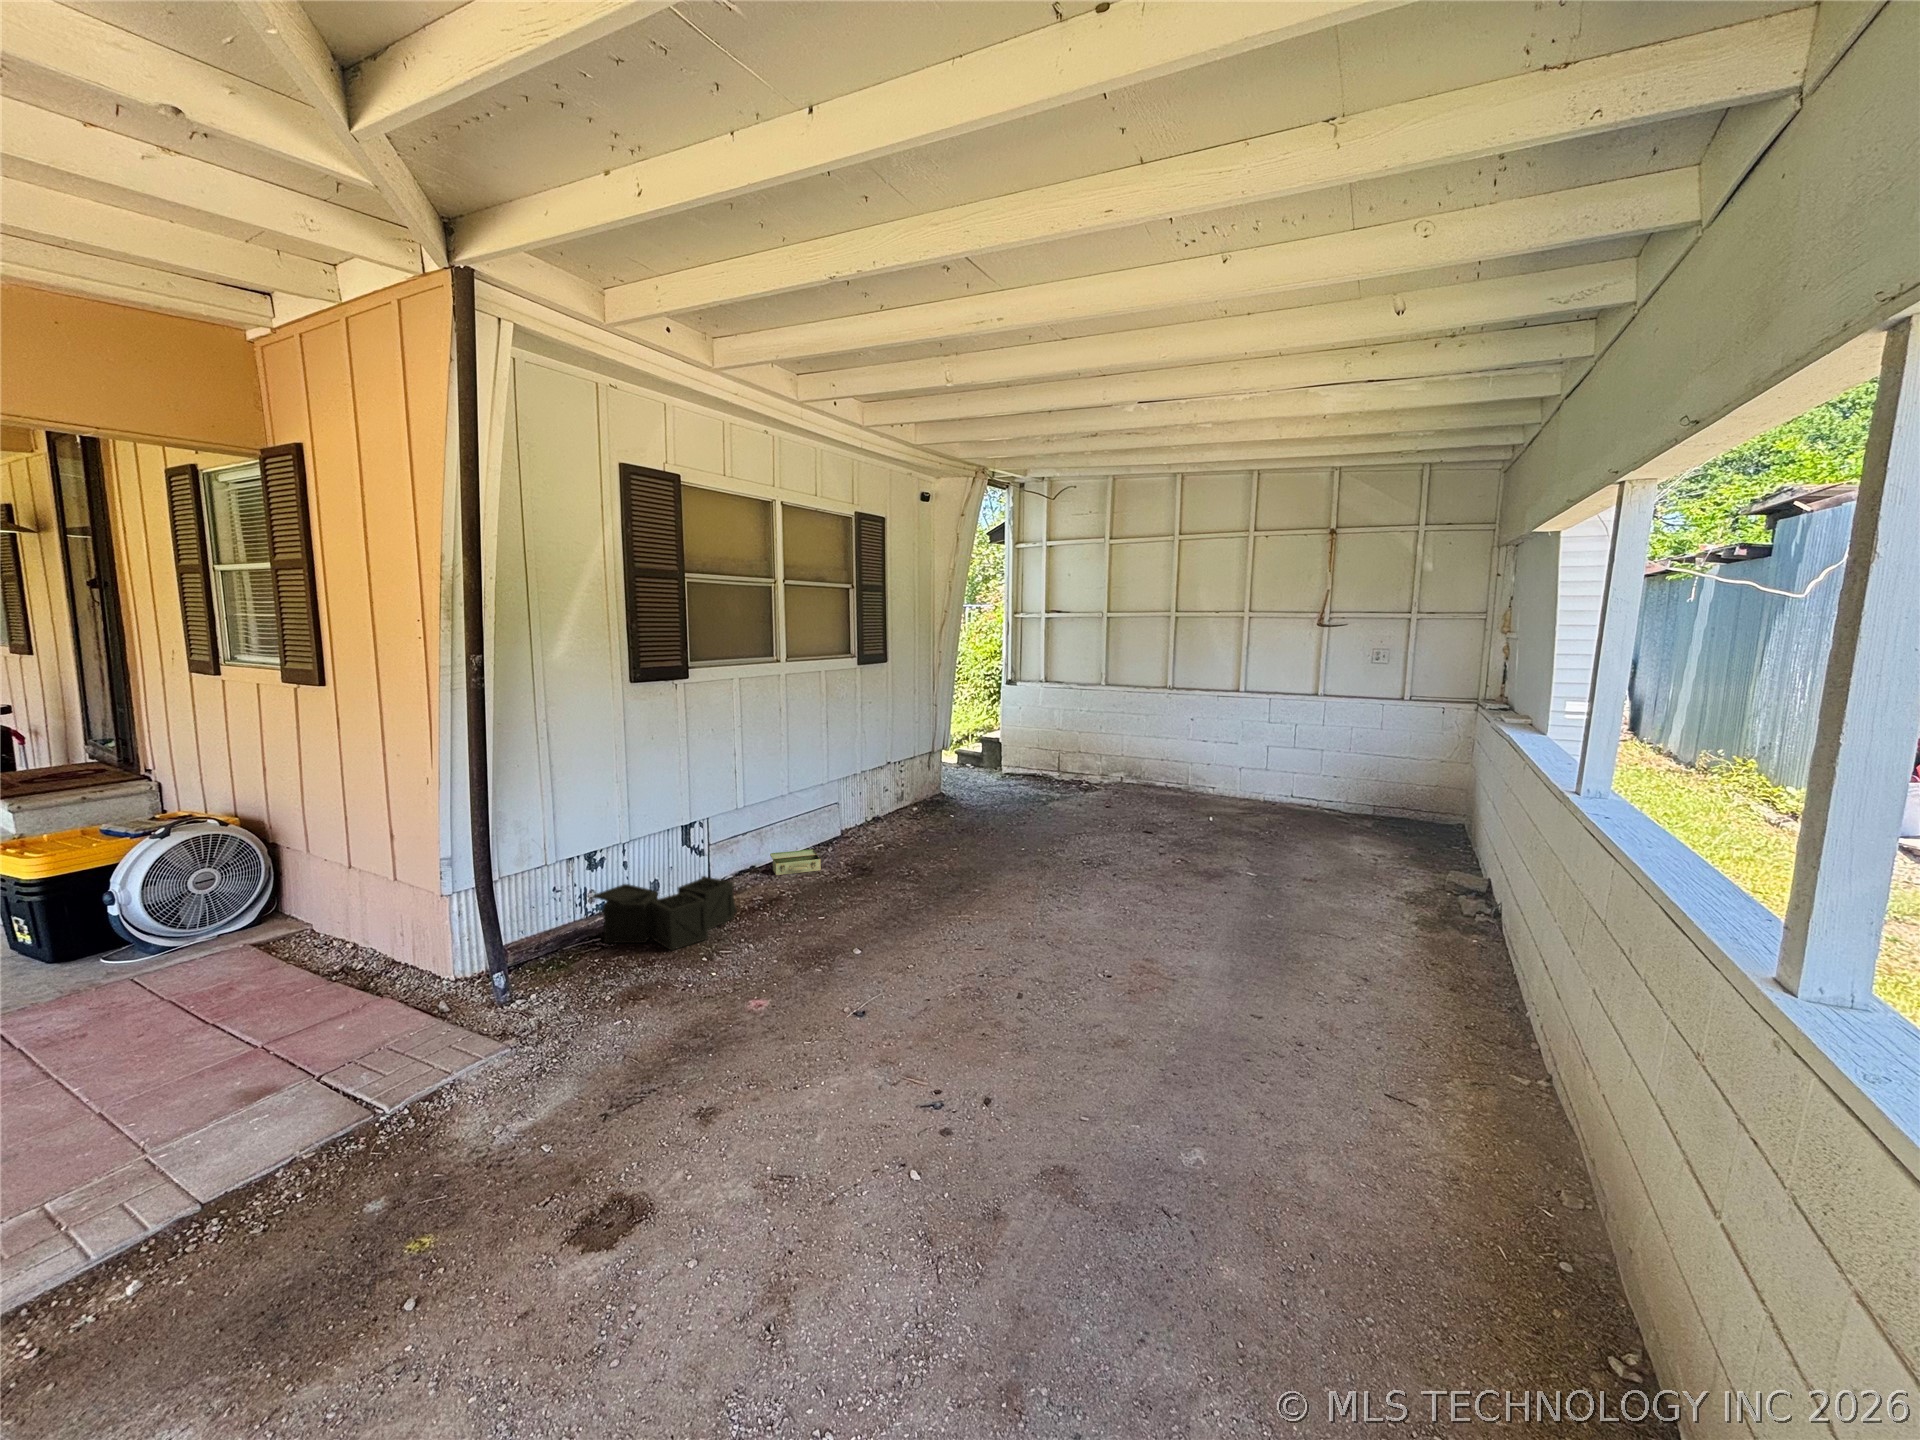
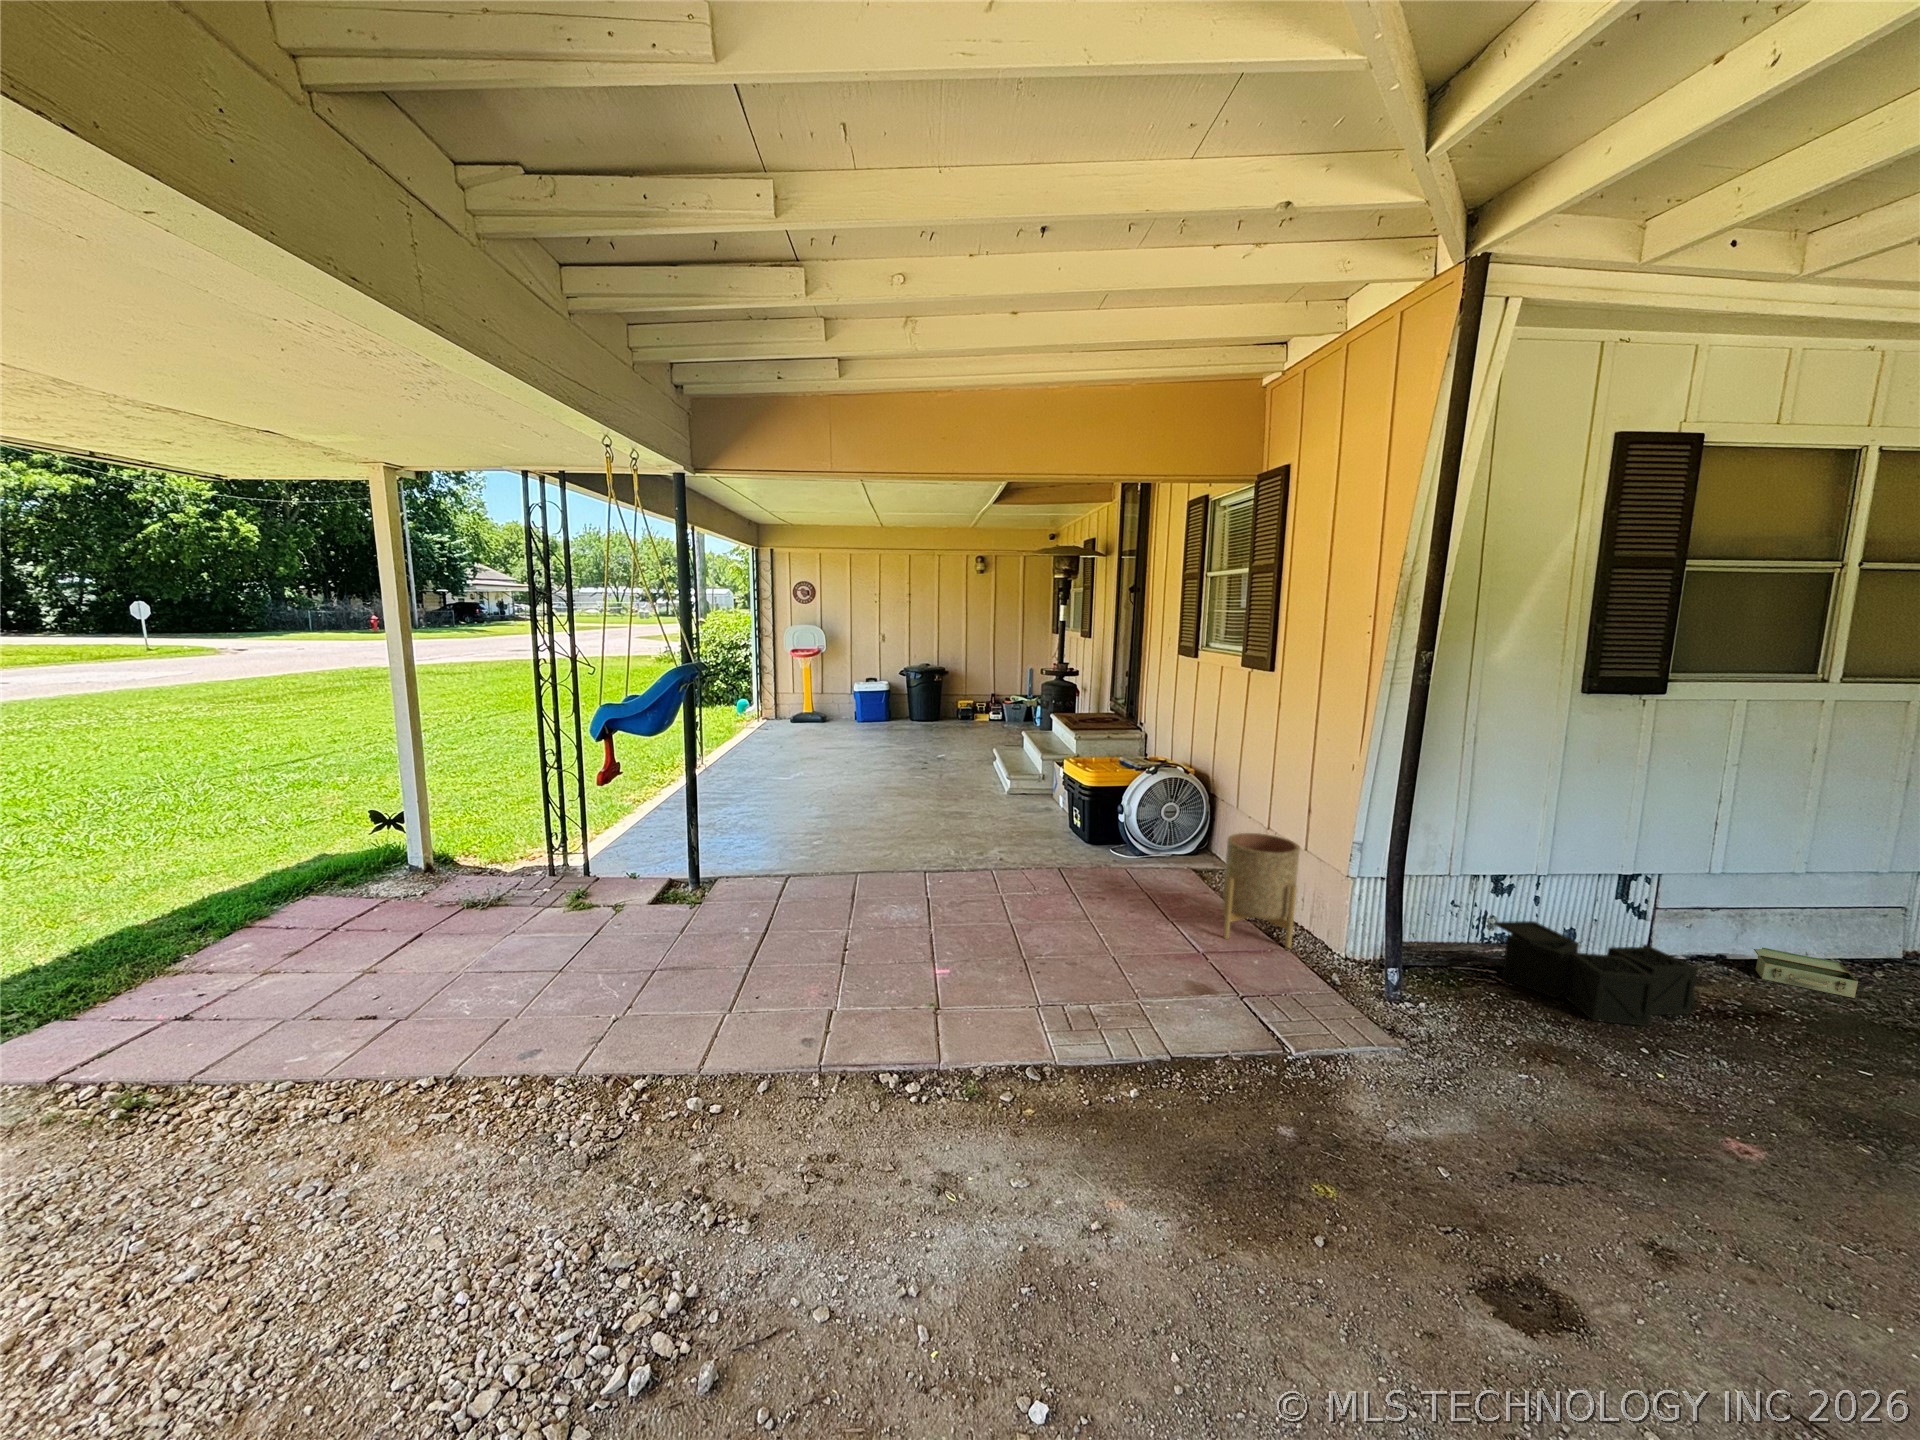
planter: none [283,875,391,1015] -> present [1223,833,1300,948]

